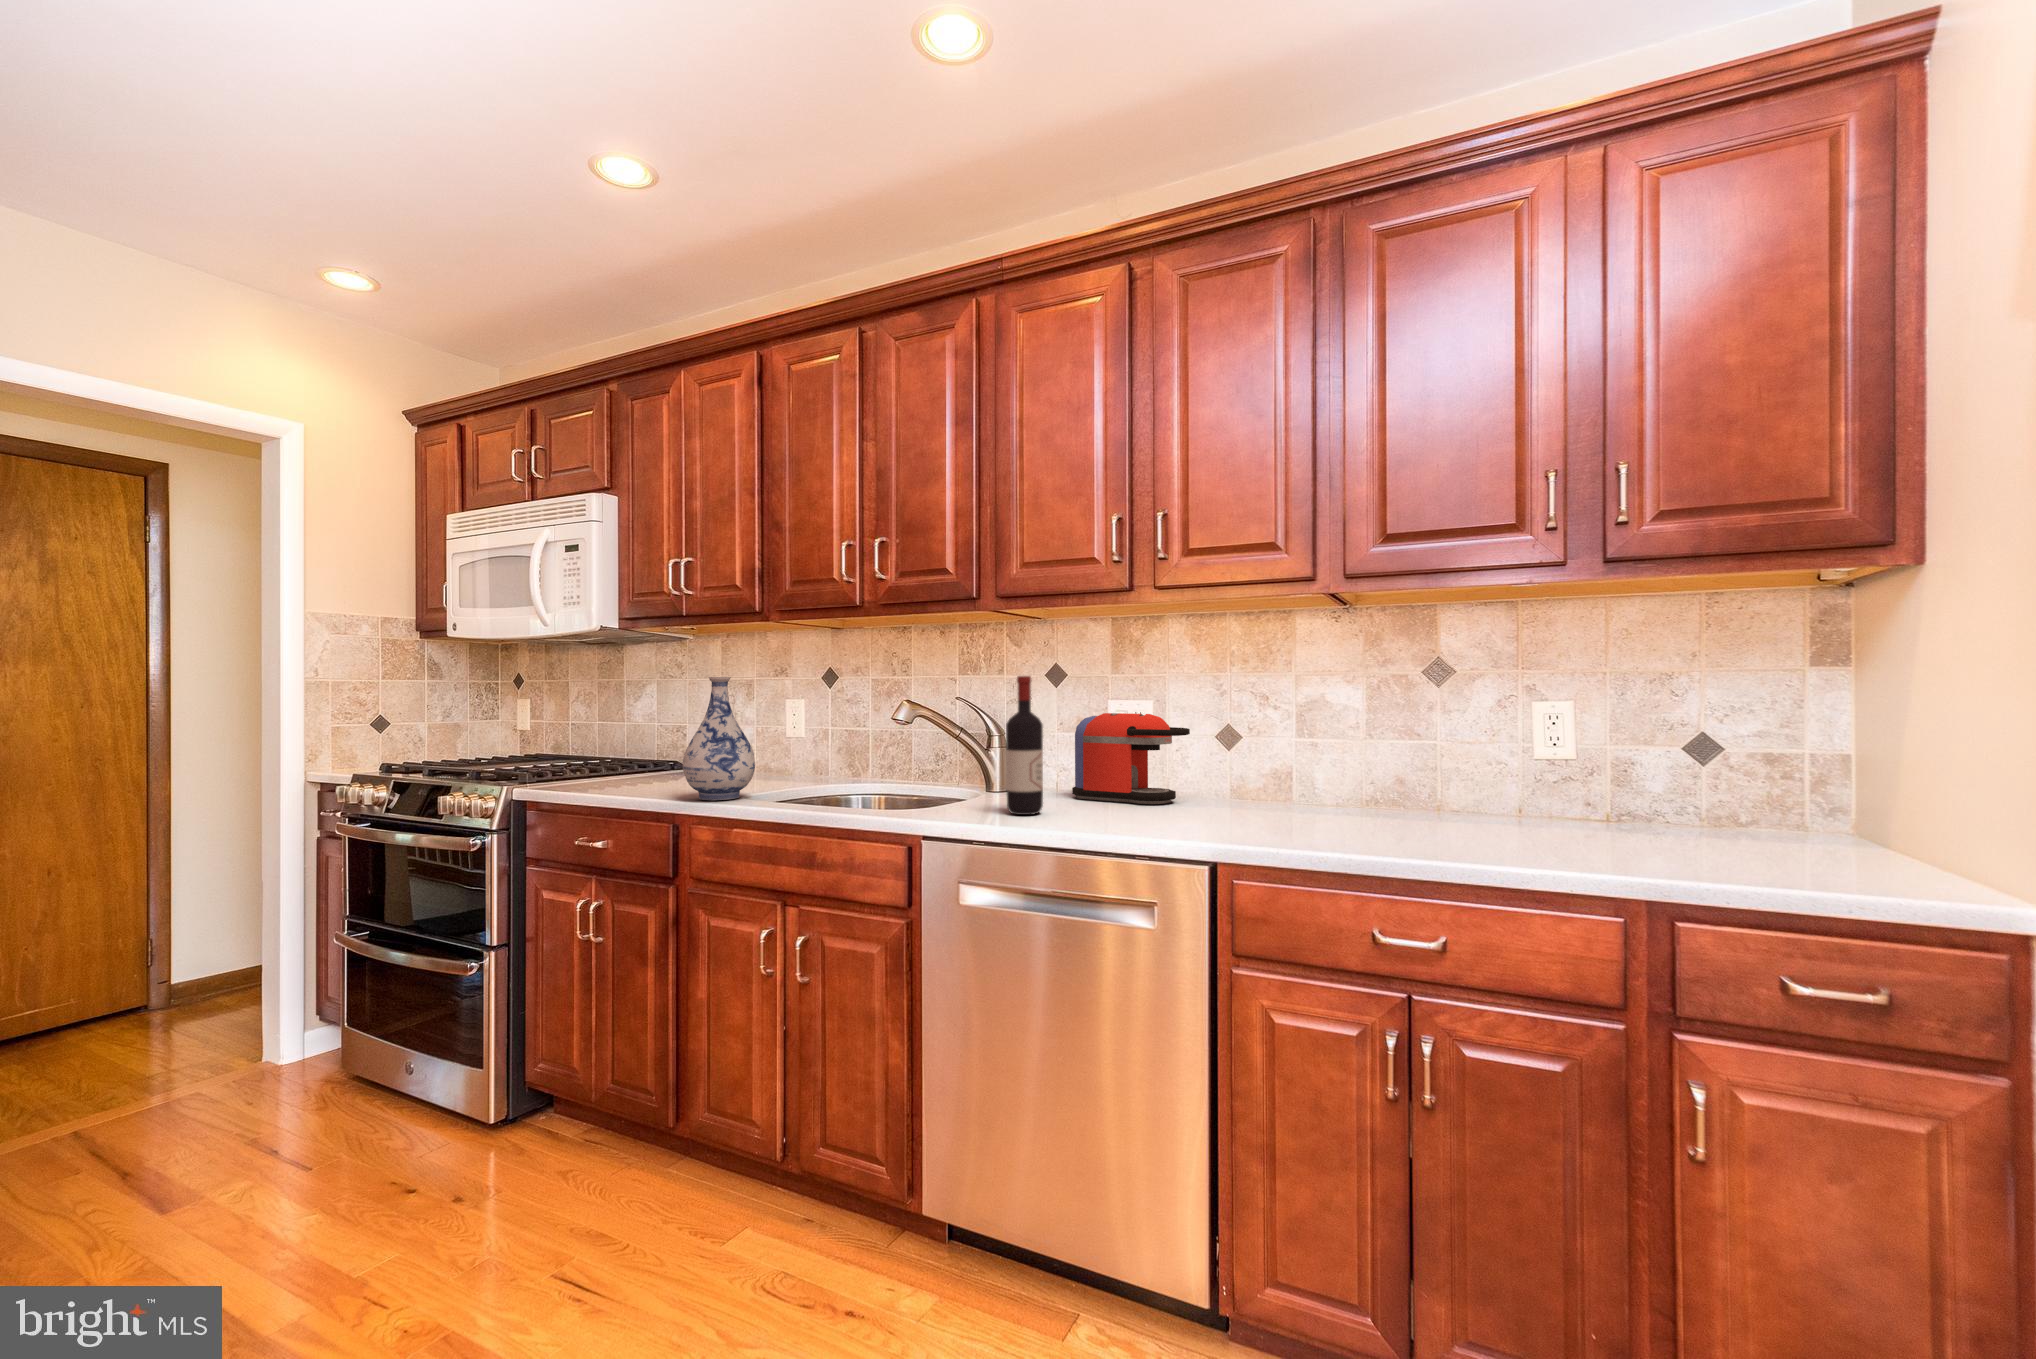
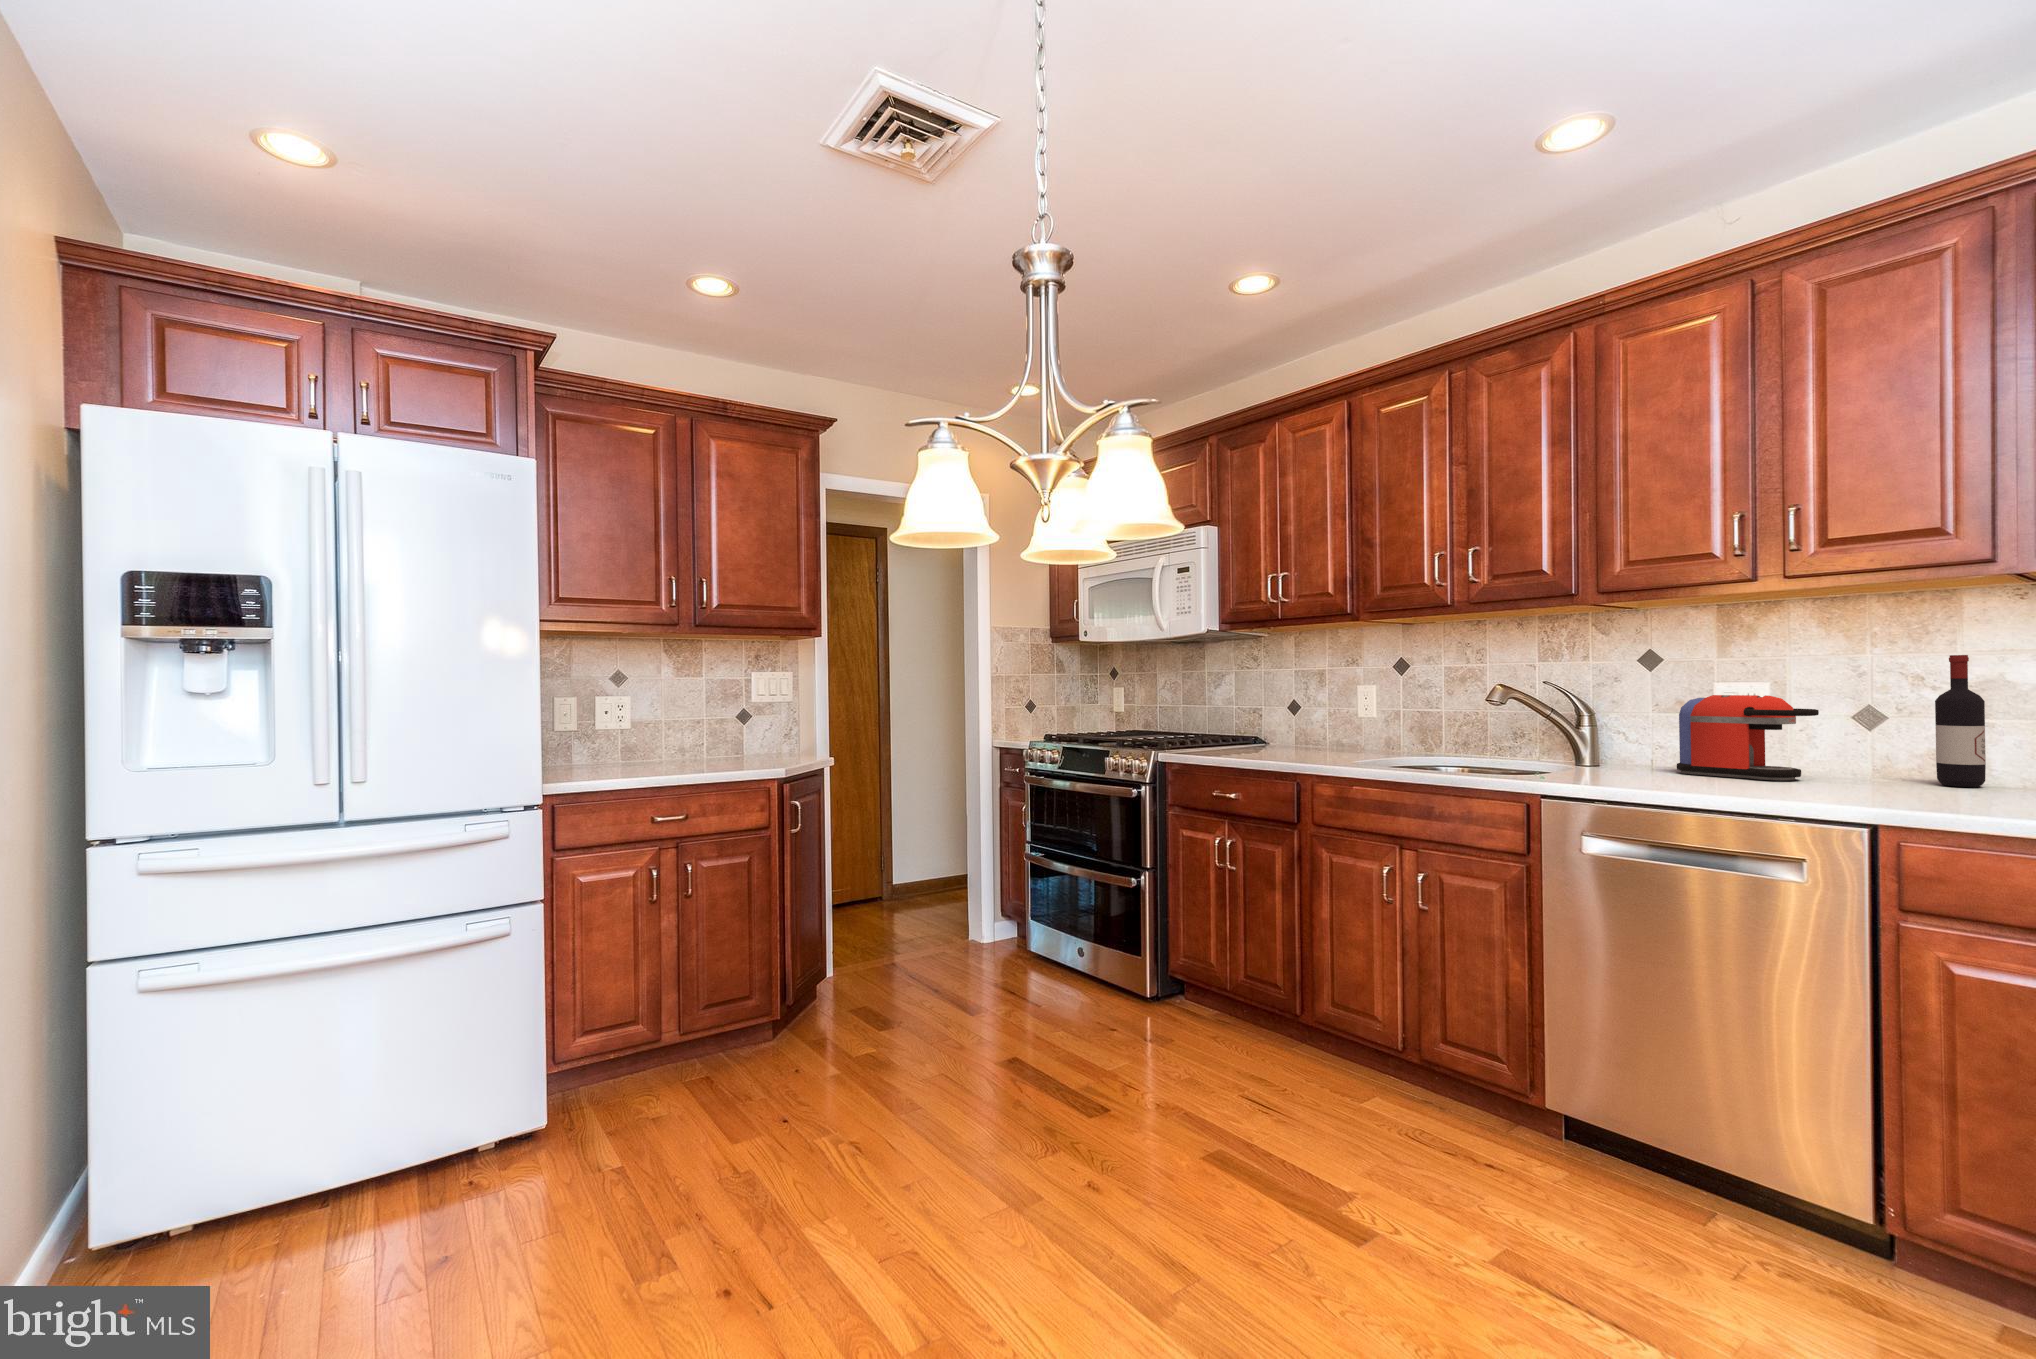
wine bottle: present [1006,676,1043,815] -> present [1935,655,1986,787]
vase: present [683,677,755,800] -> none [1306,666,1364,764]

